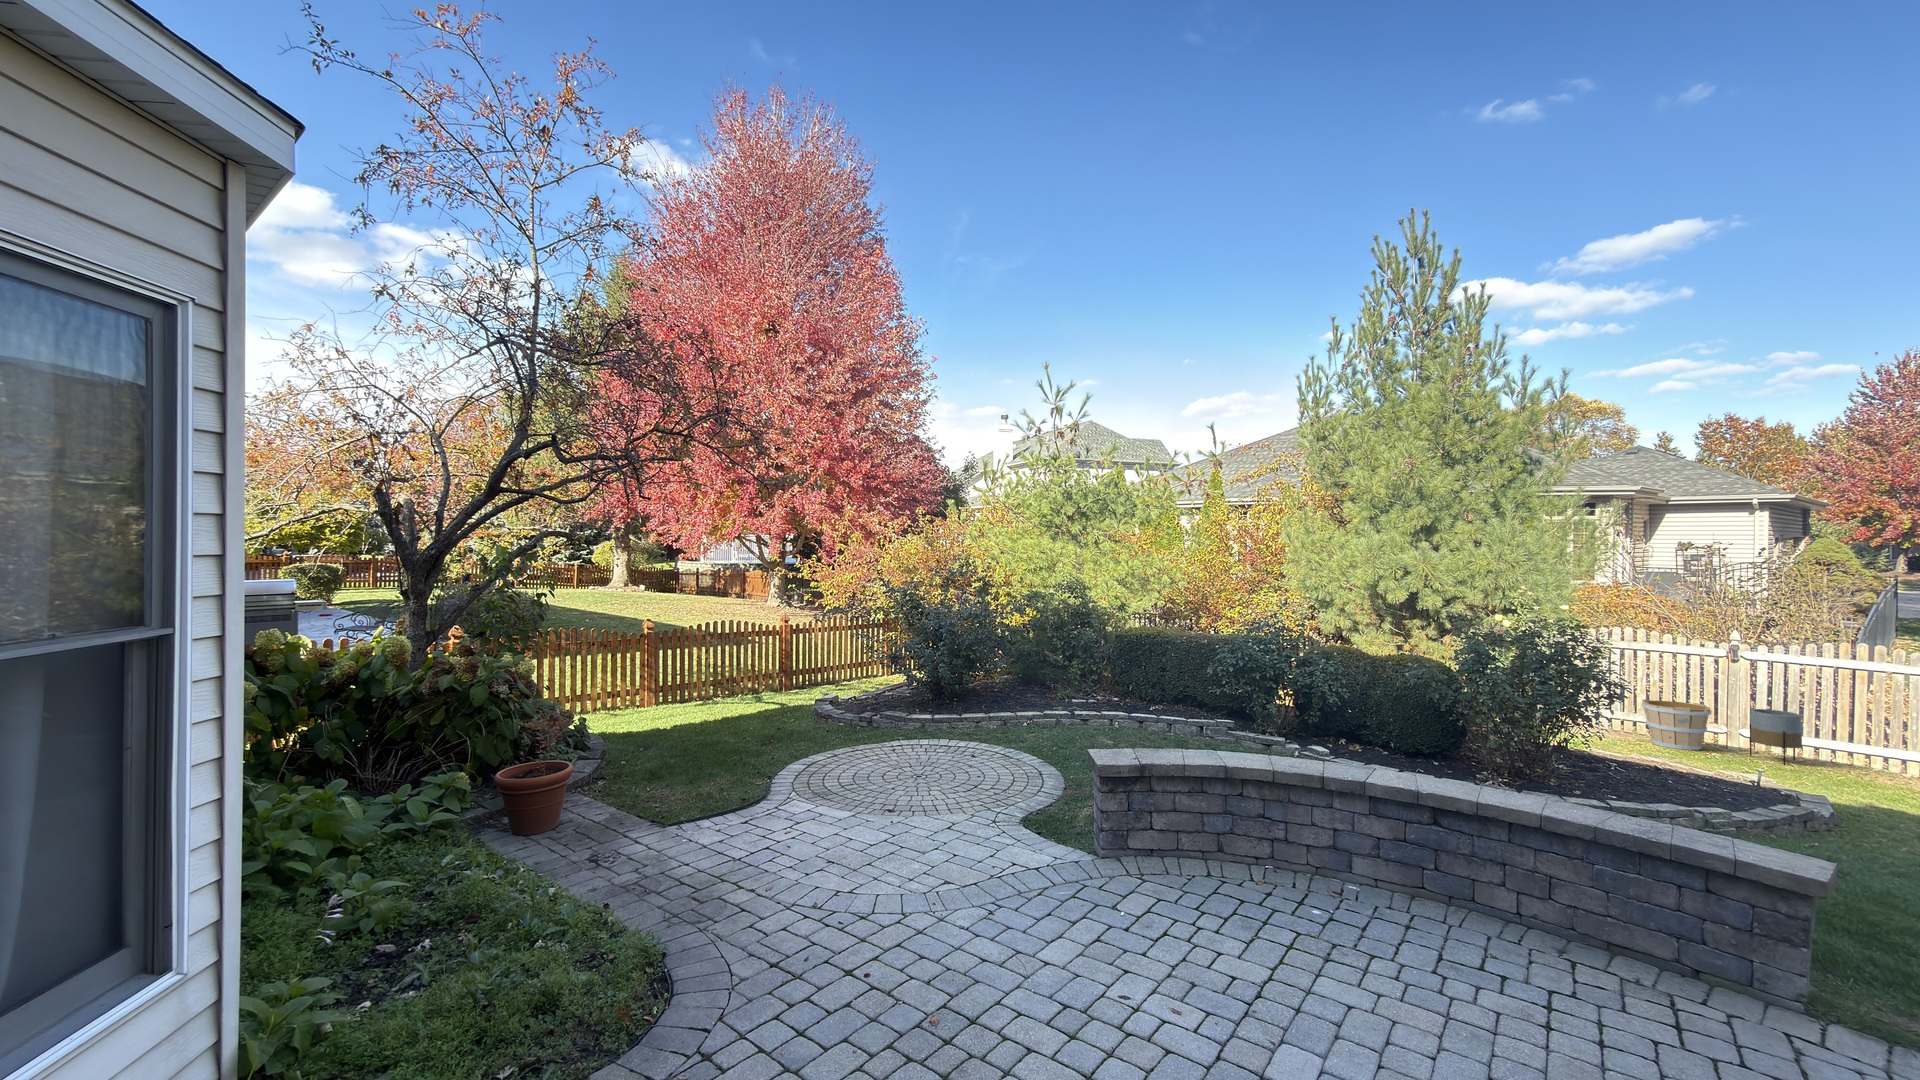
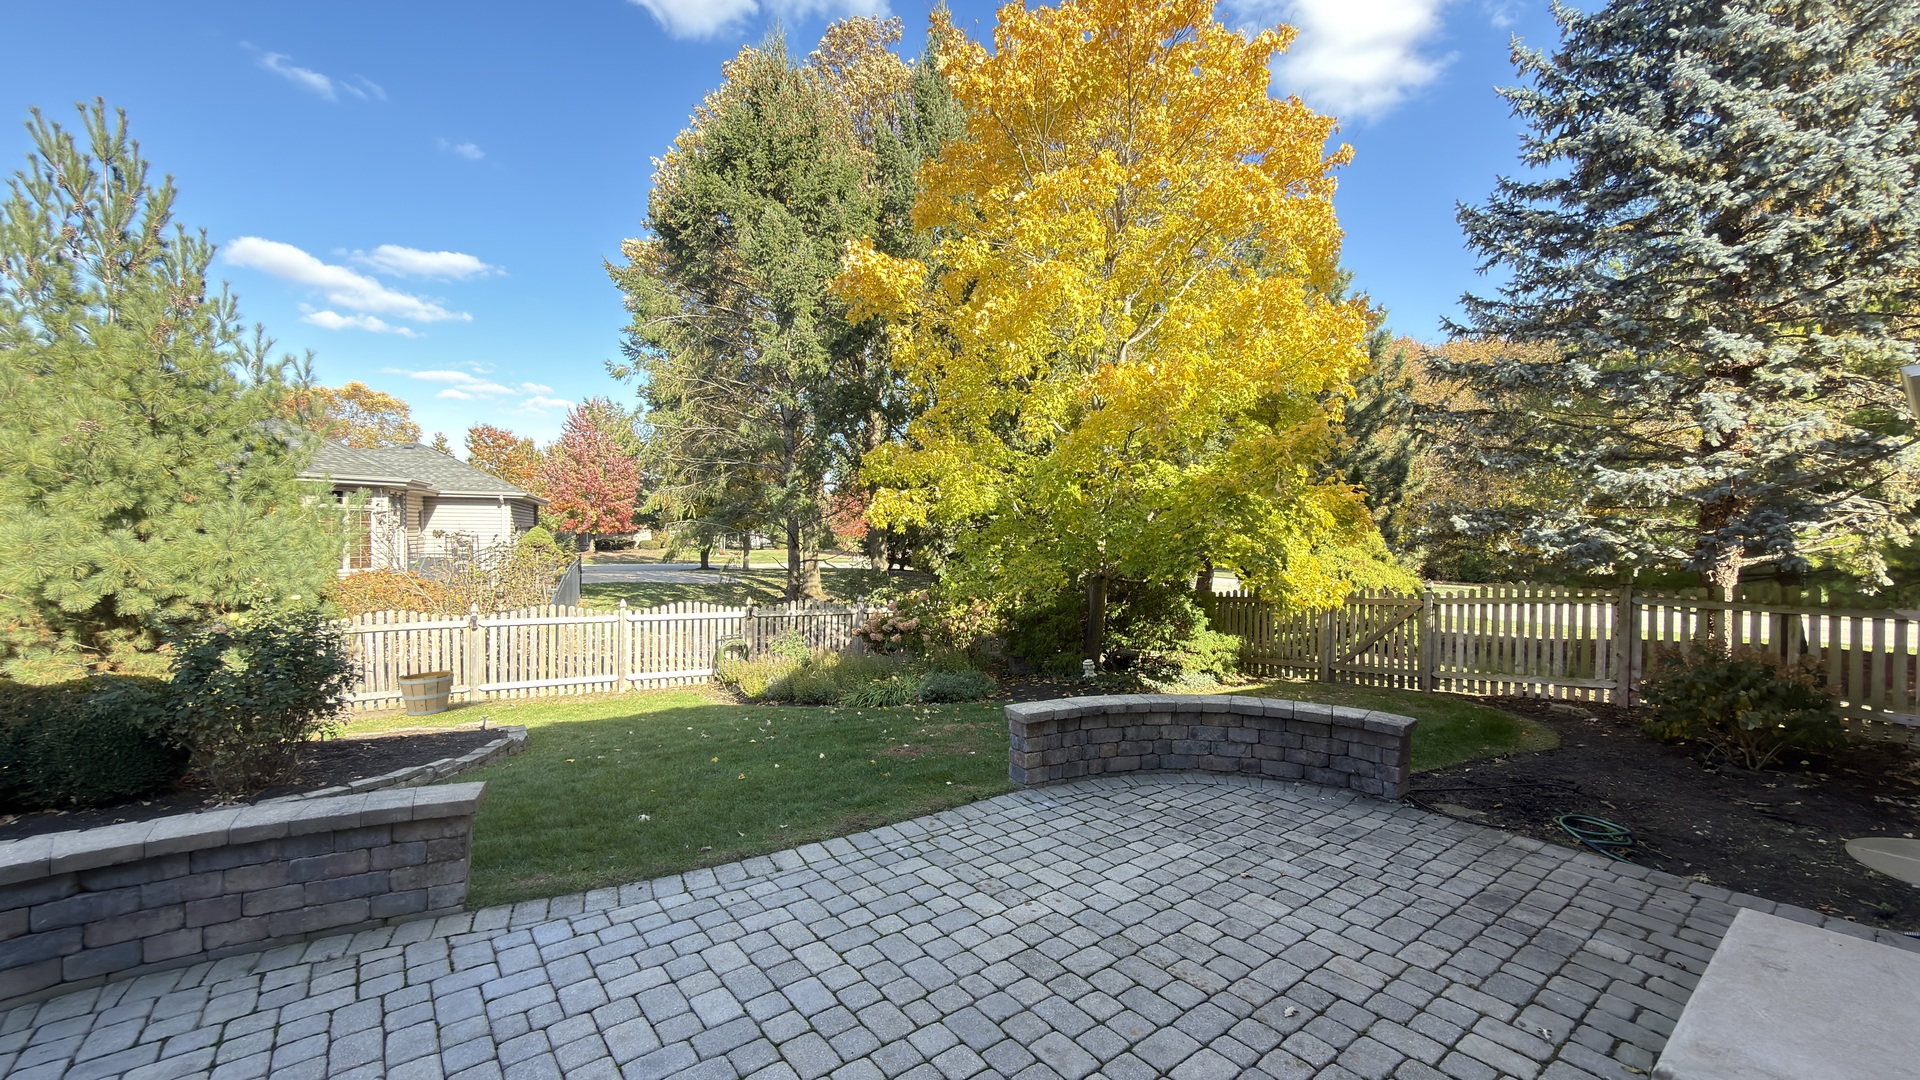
planter: present [1750,709,1802,765] -> none [482,663,516,706]

